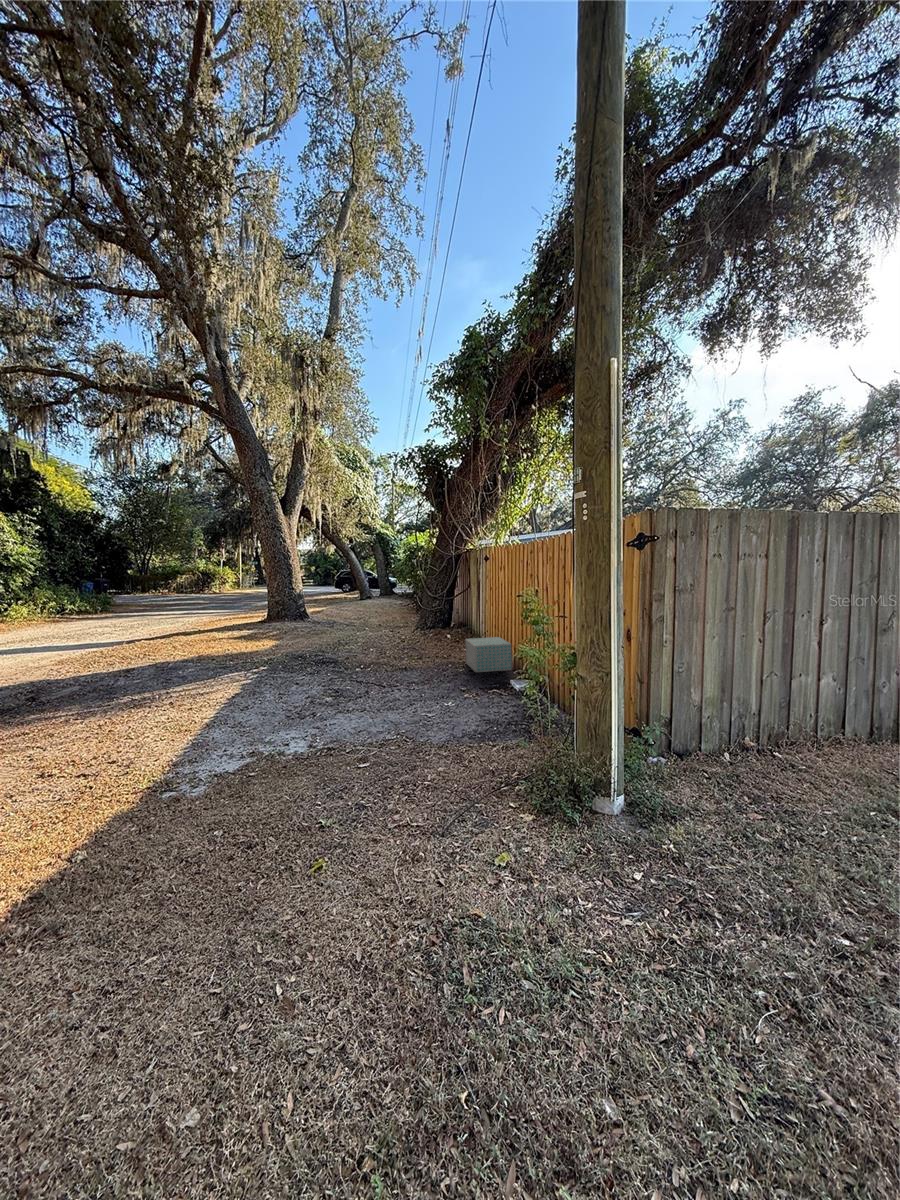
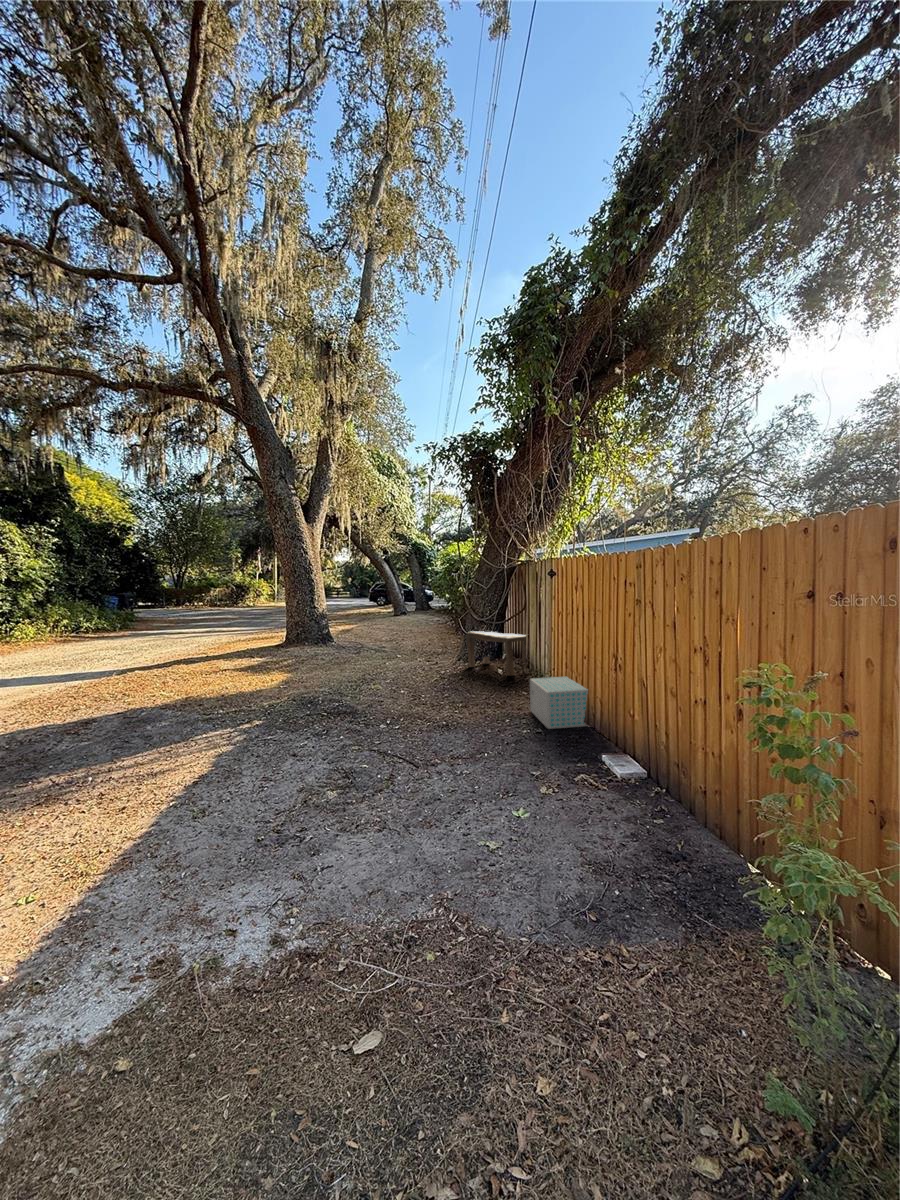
bench: none [423,608,474,643] -> present [467,631,527,676]

